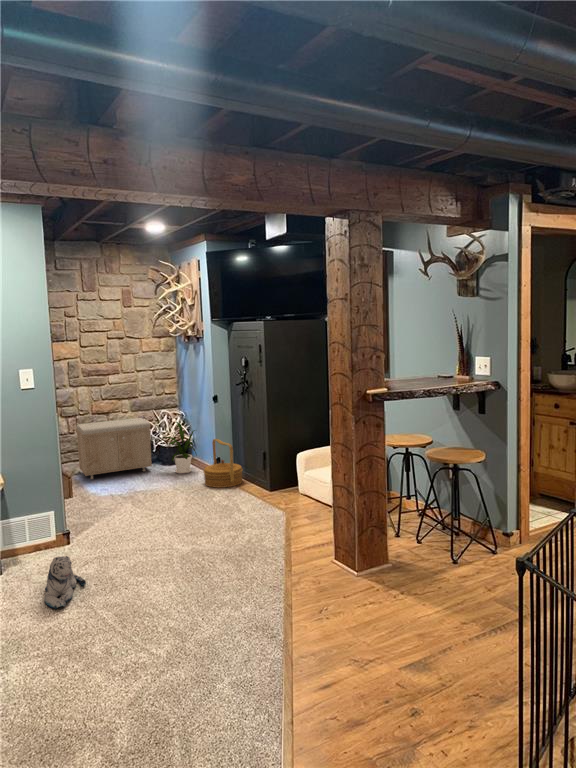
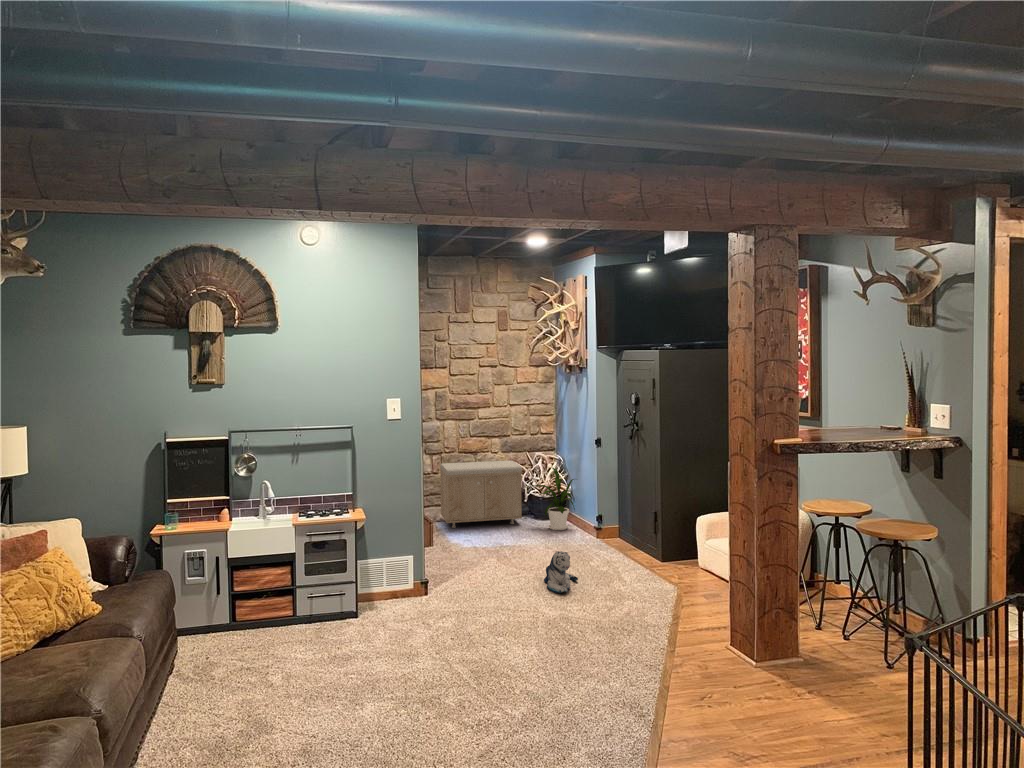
woven basket: present [204,439,243,488] -> none [581,490,629,550]
plush toy: present [44,556,86,609] -> present [544,551,578,593]

